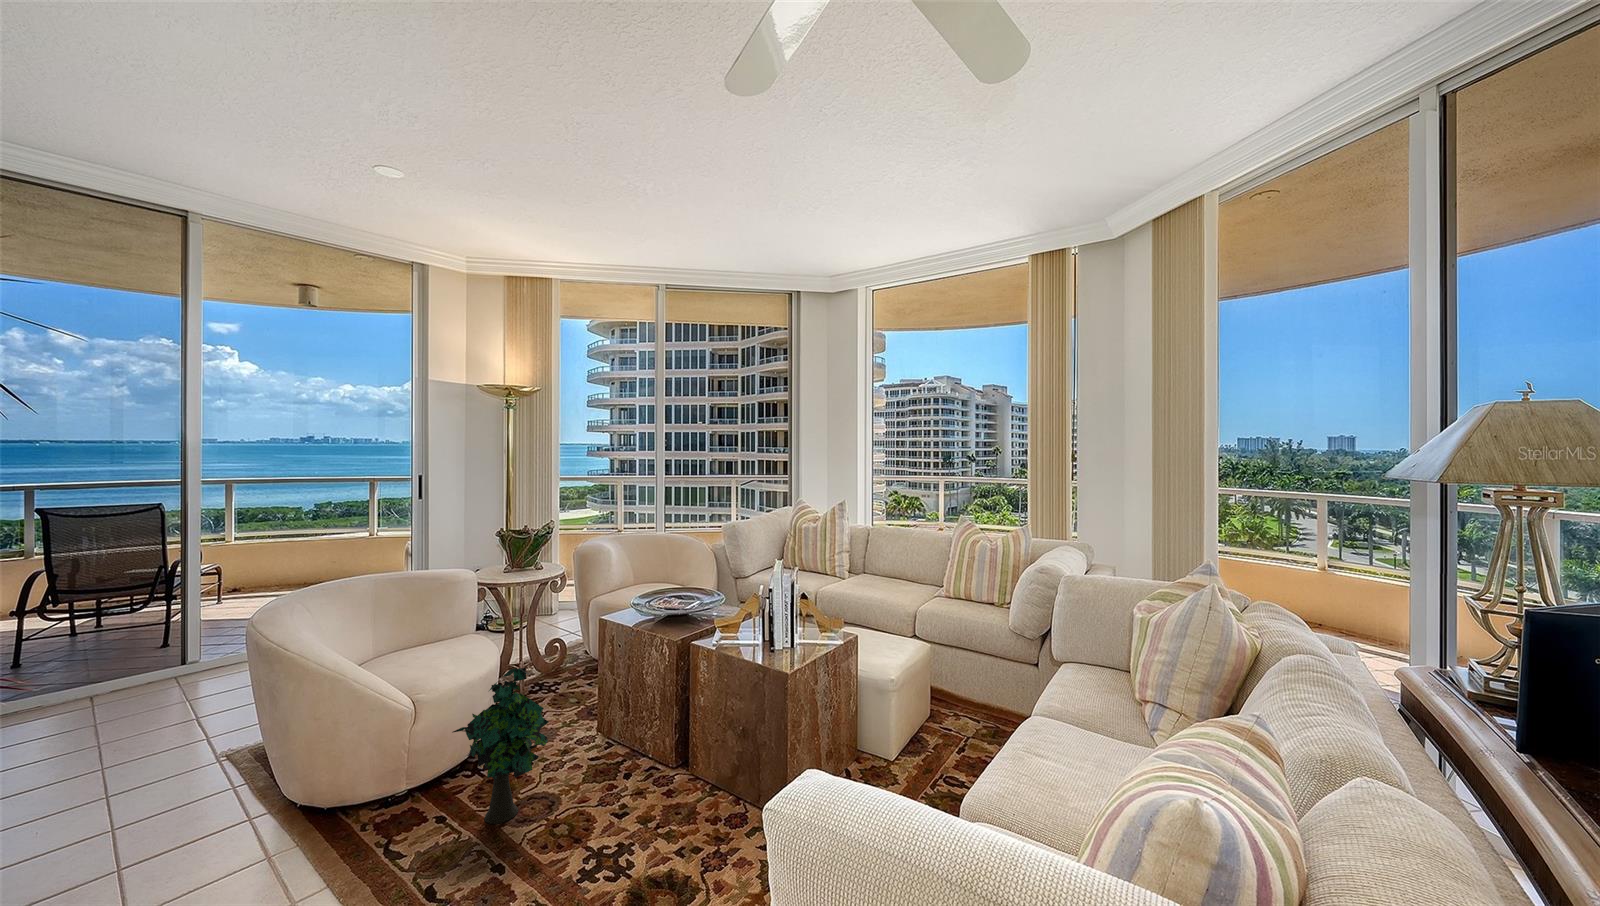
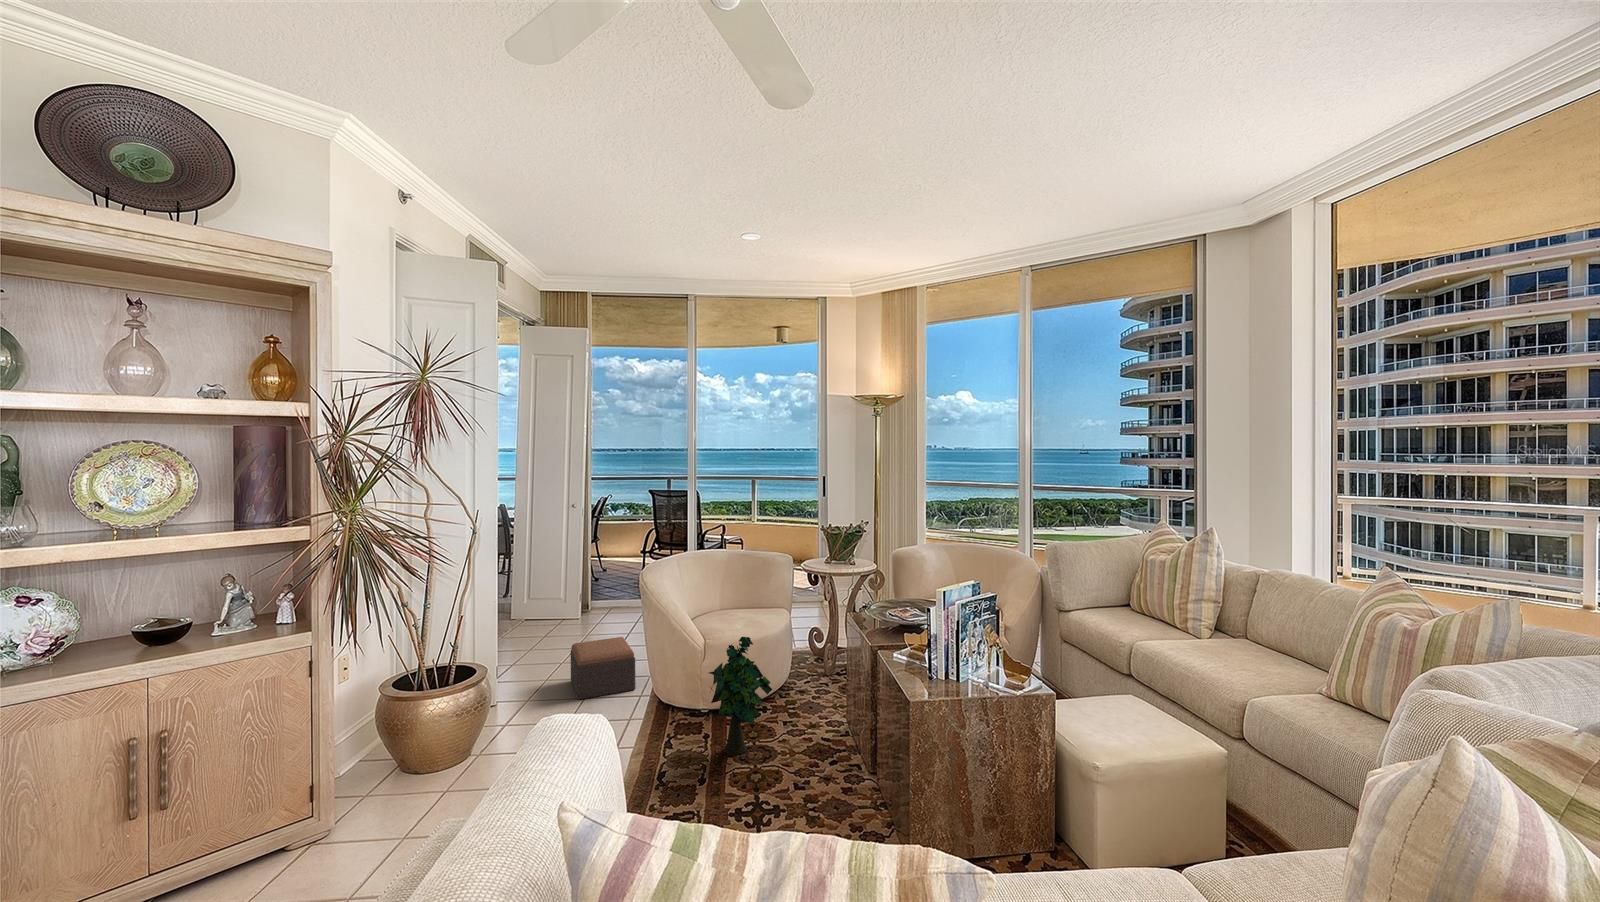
footstool: none [53,744,237,875] -> present [571,637,636,700]

